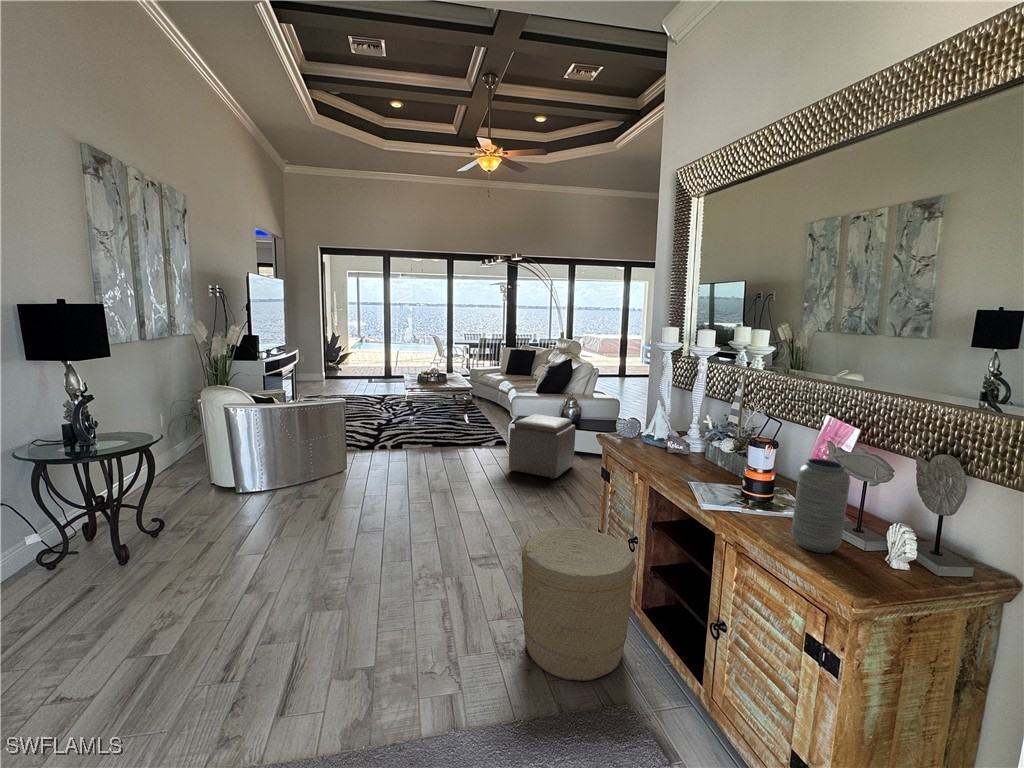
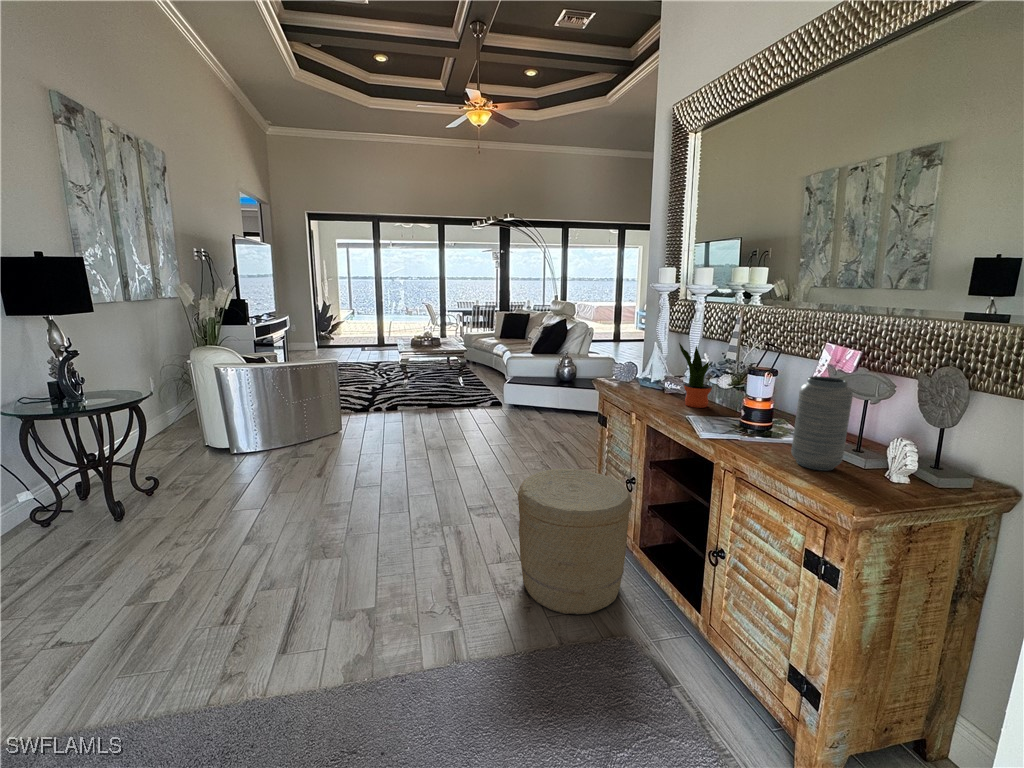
potted plant: none [683,407,716,473] -> present [679,343,712,408]
ottoman: present [509,414,576,479] -> none [504,371,570,434]

